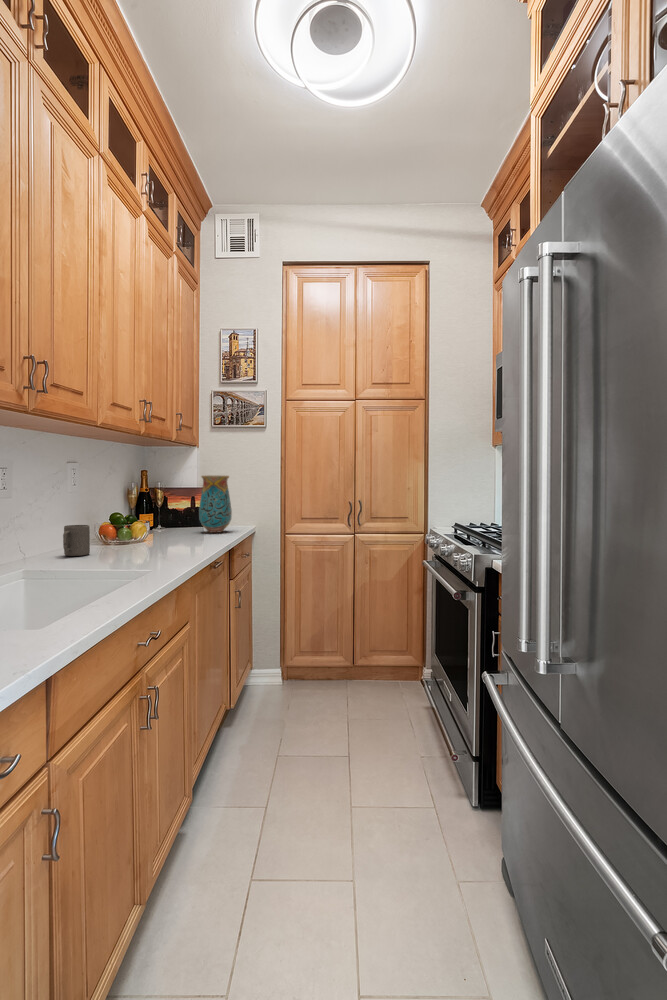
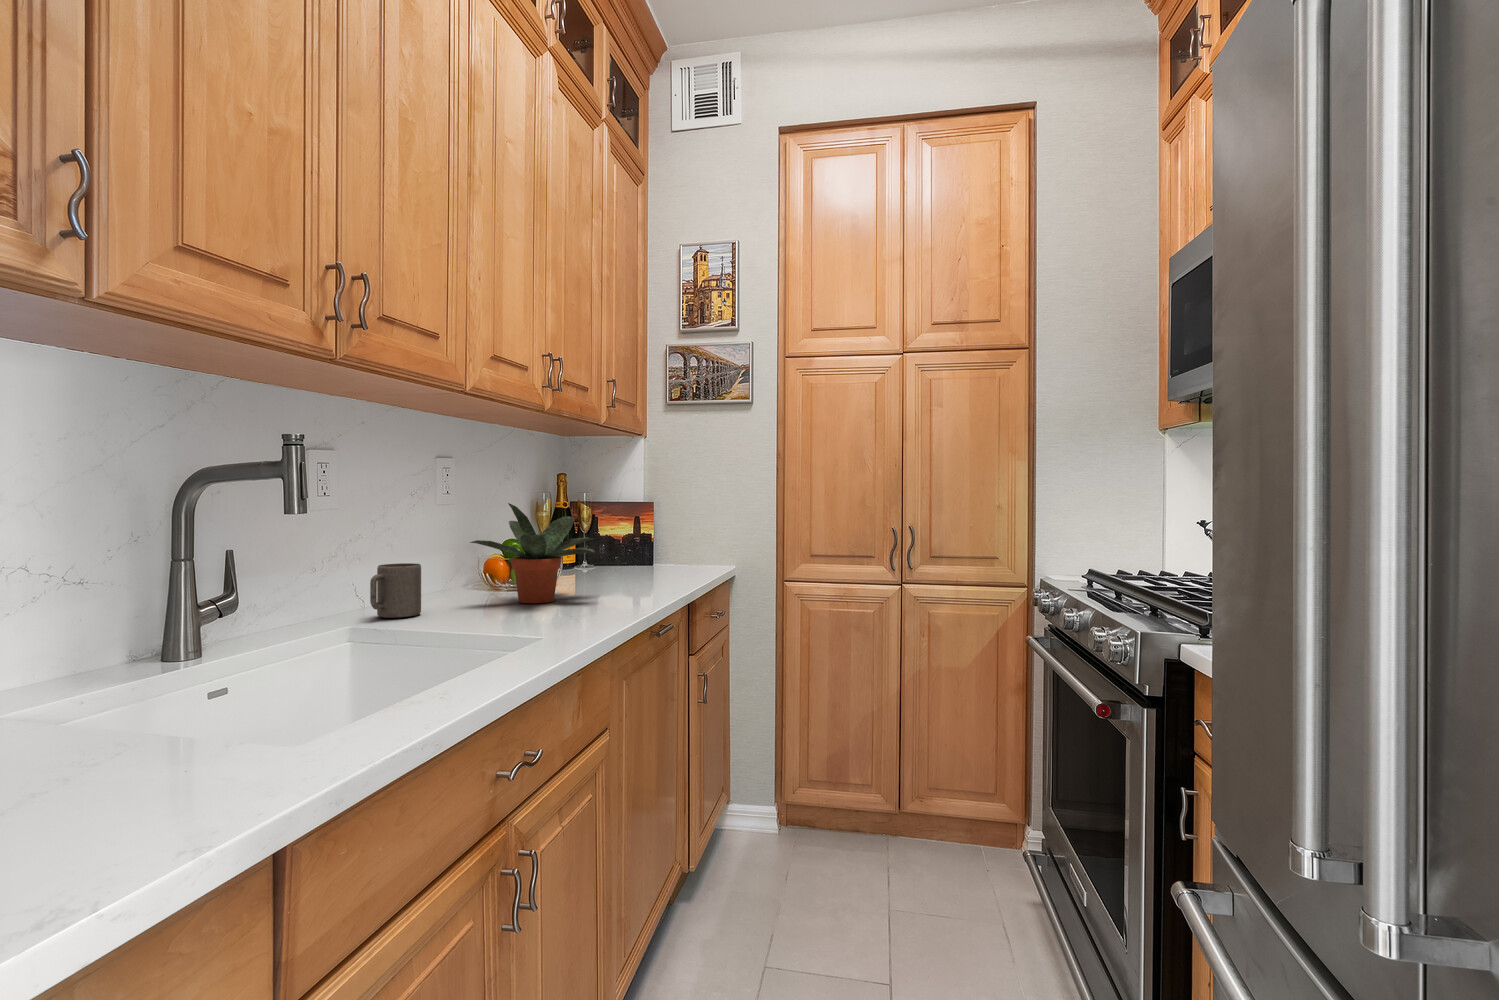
vase: present [199,475,232,533] -> none [636,480,689,575]
potted plant: none [114,489,189,548] -> present [470,503,595,603]

